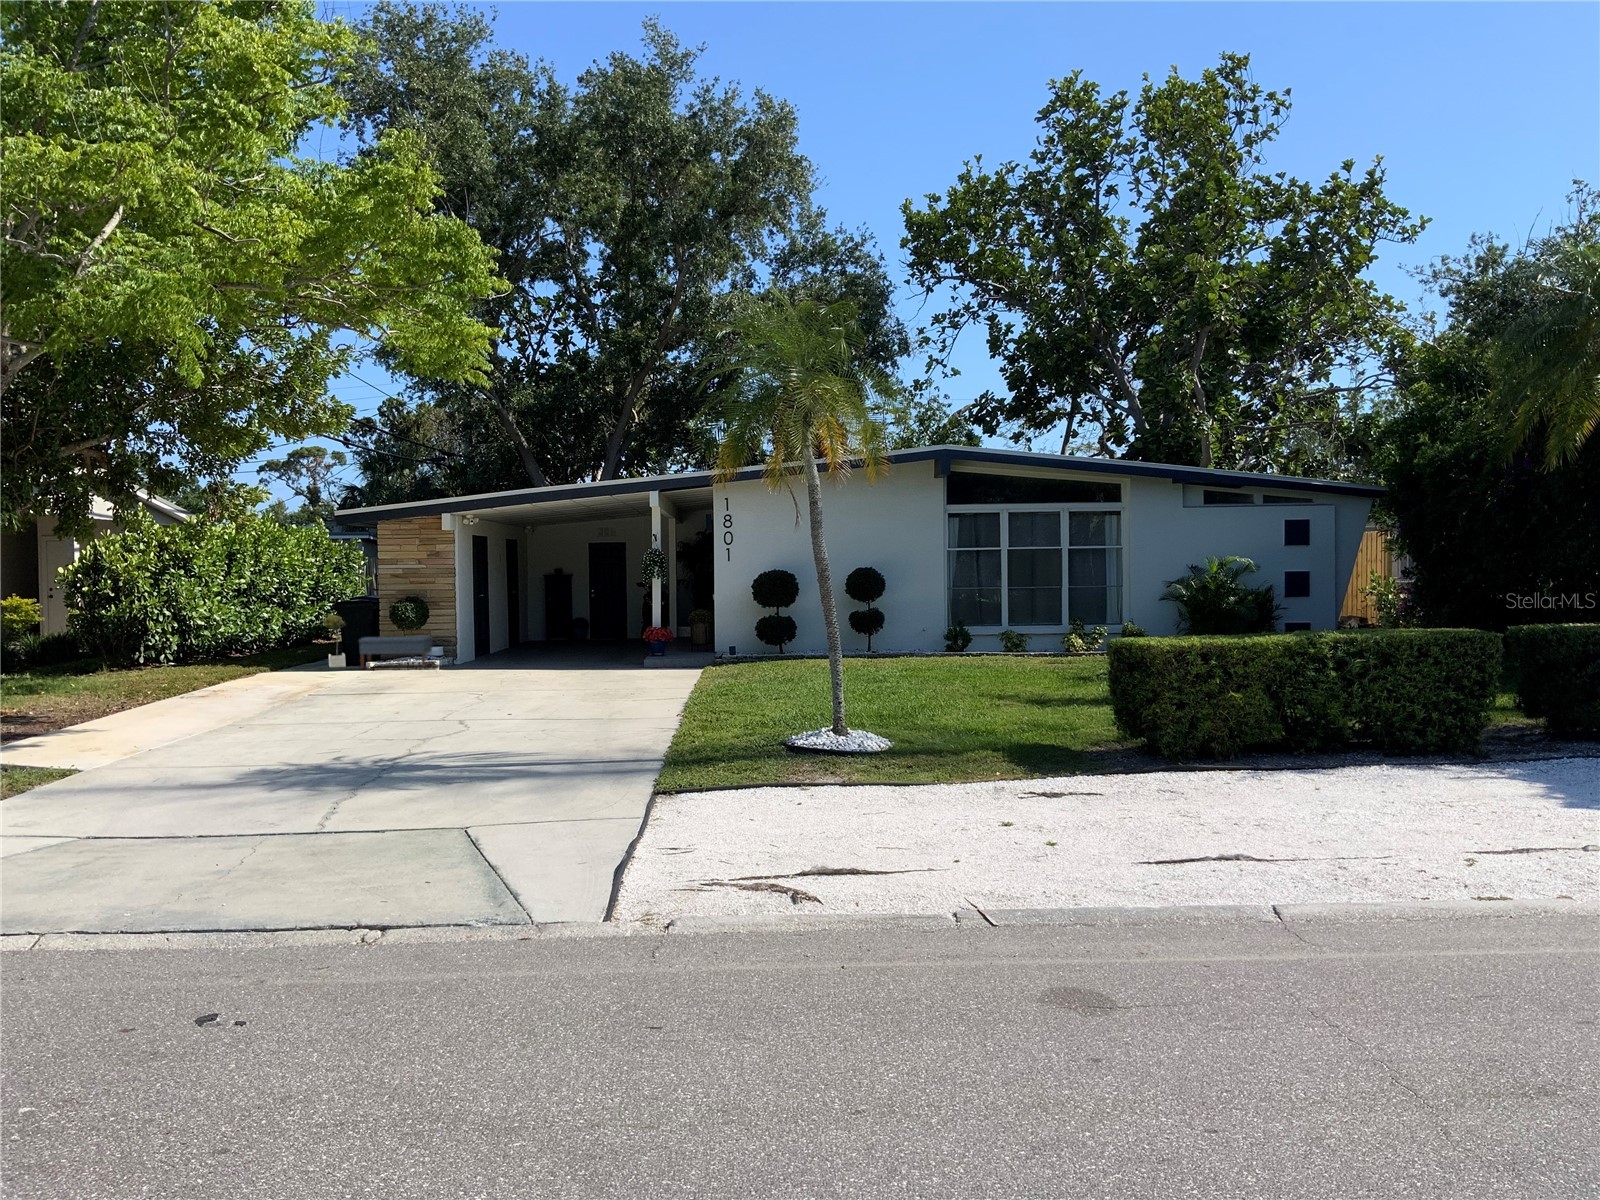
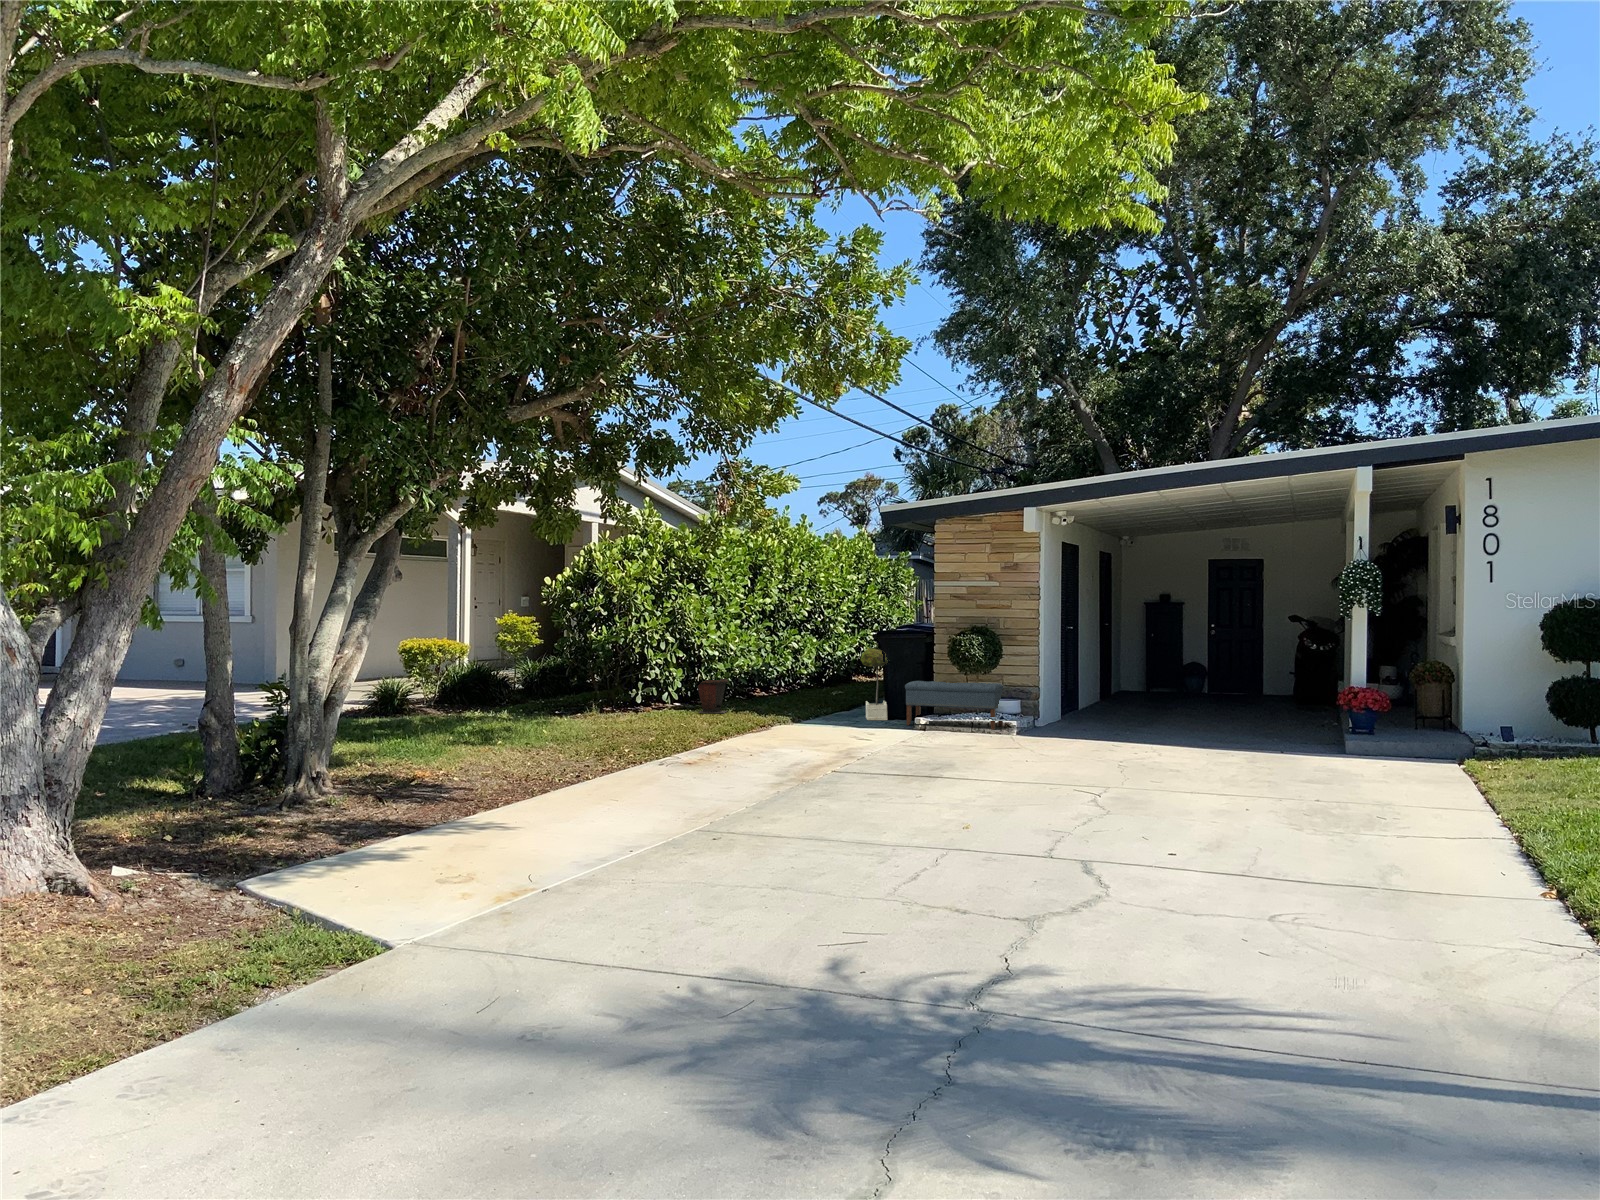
bucket: none [187,641,215,670] -> present [698,677,728,713]

